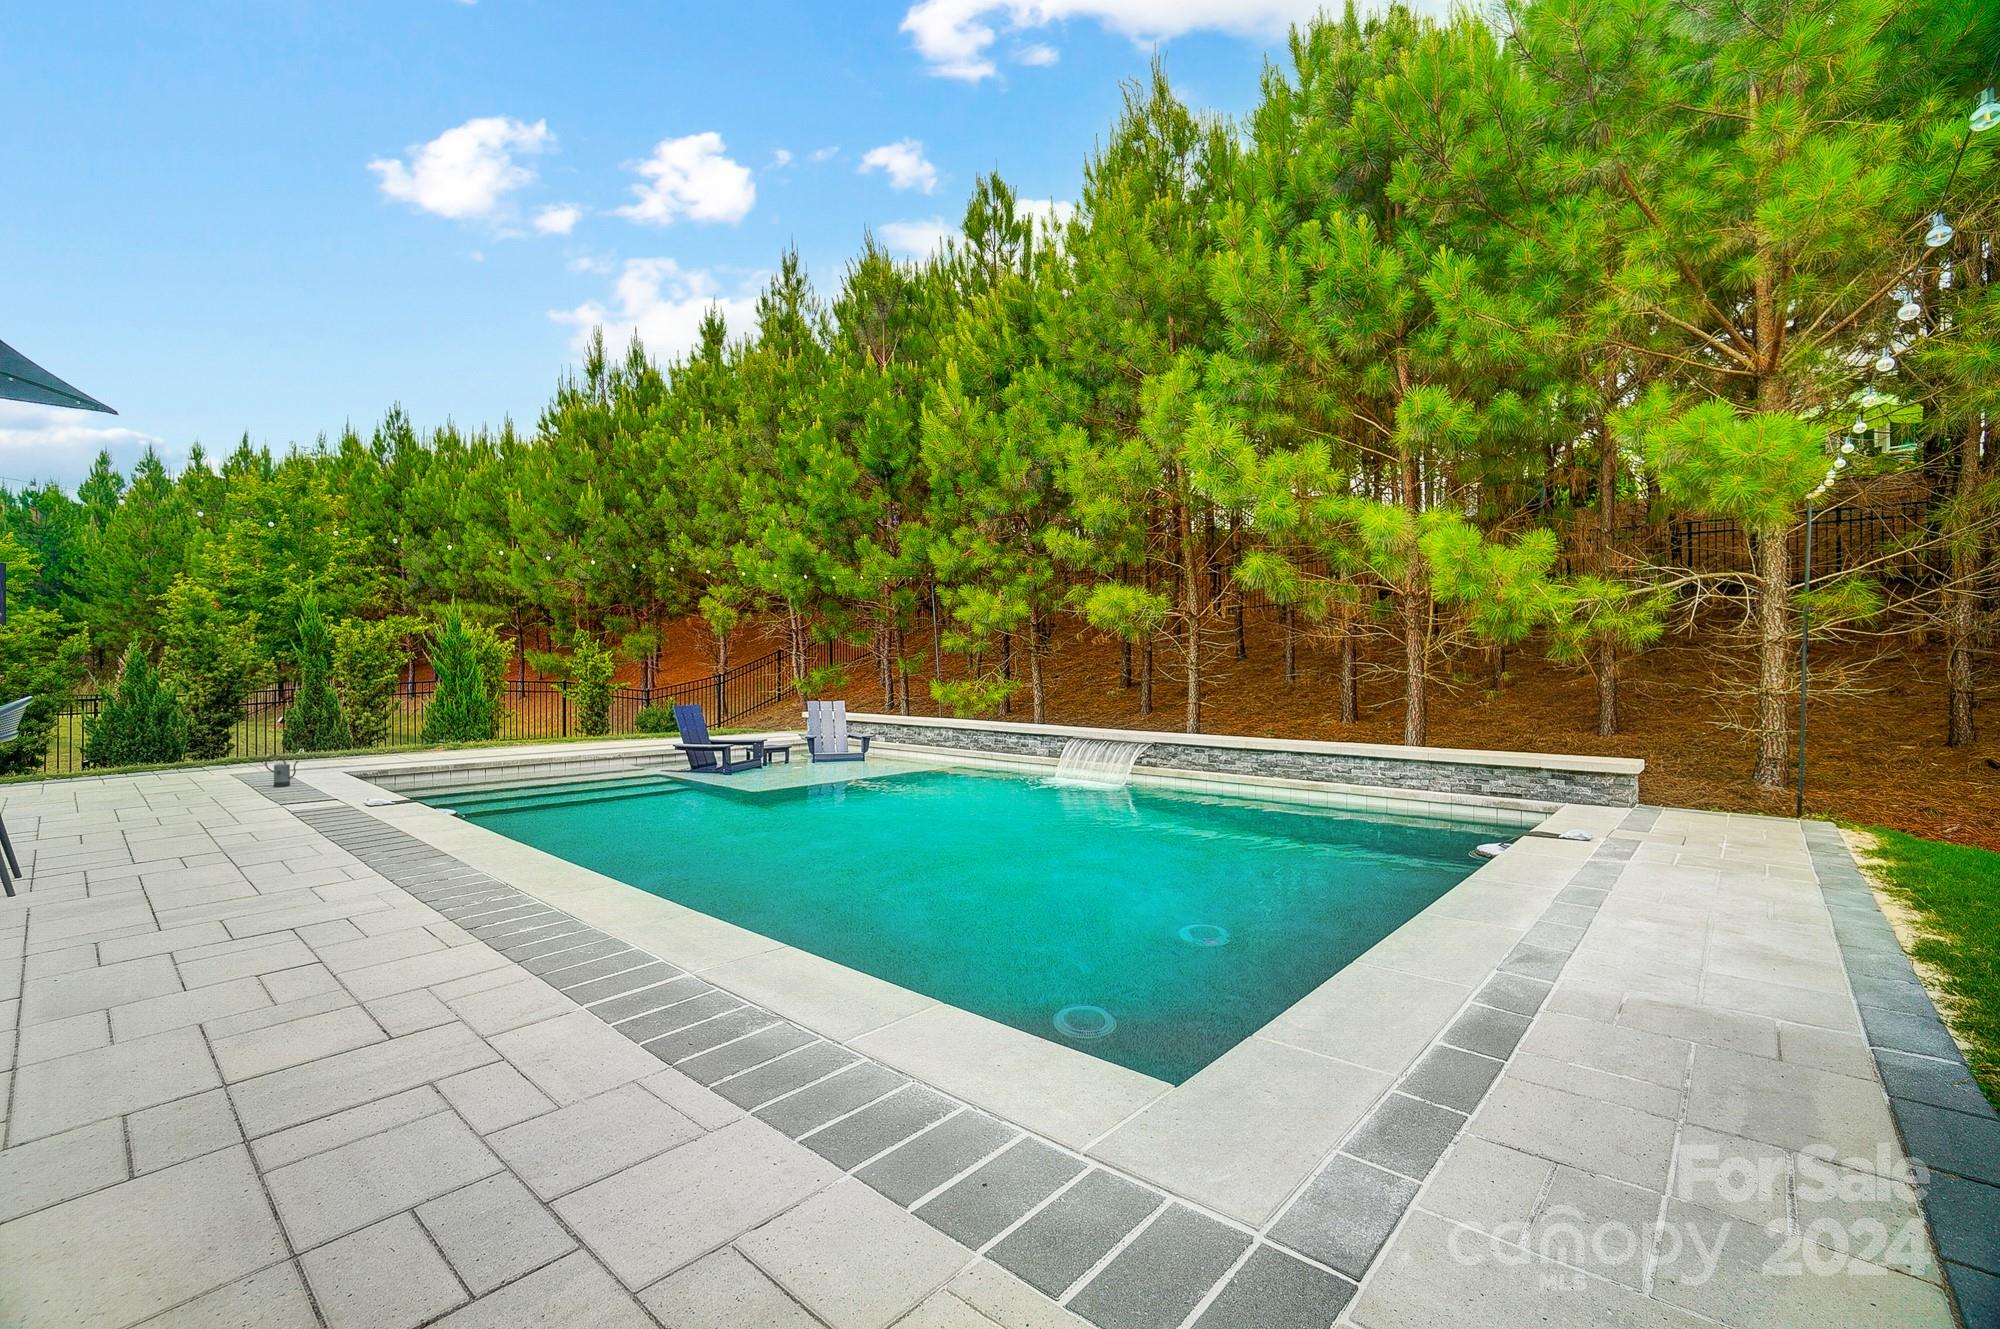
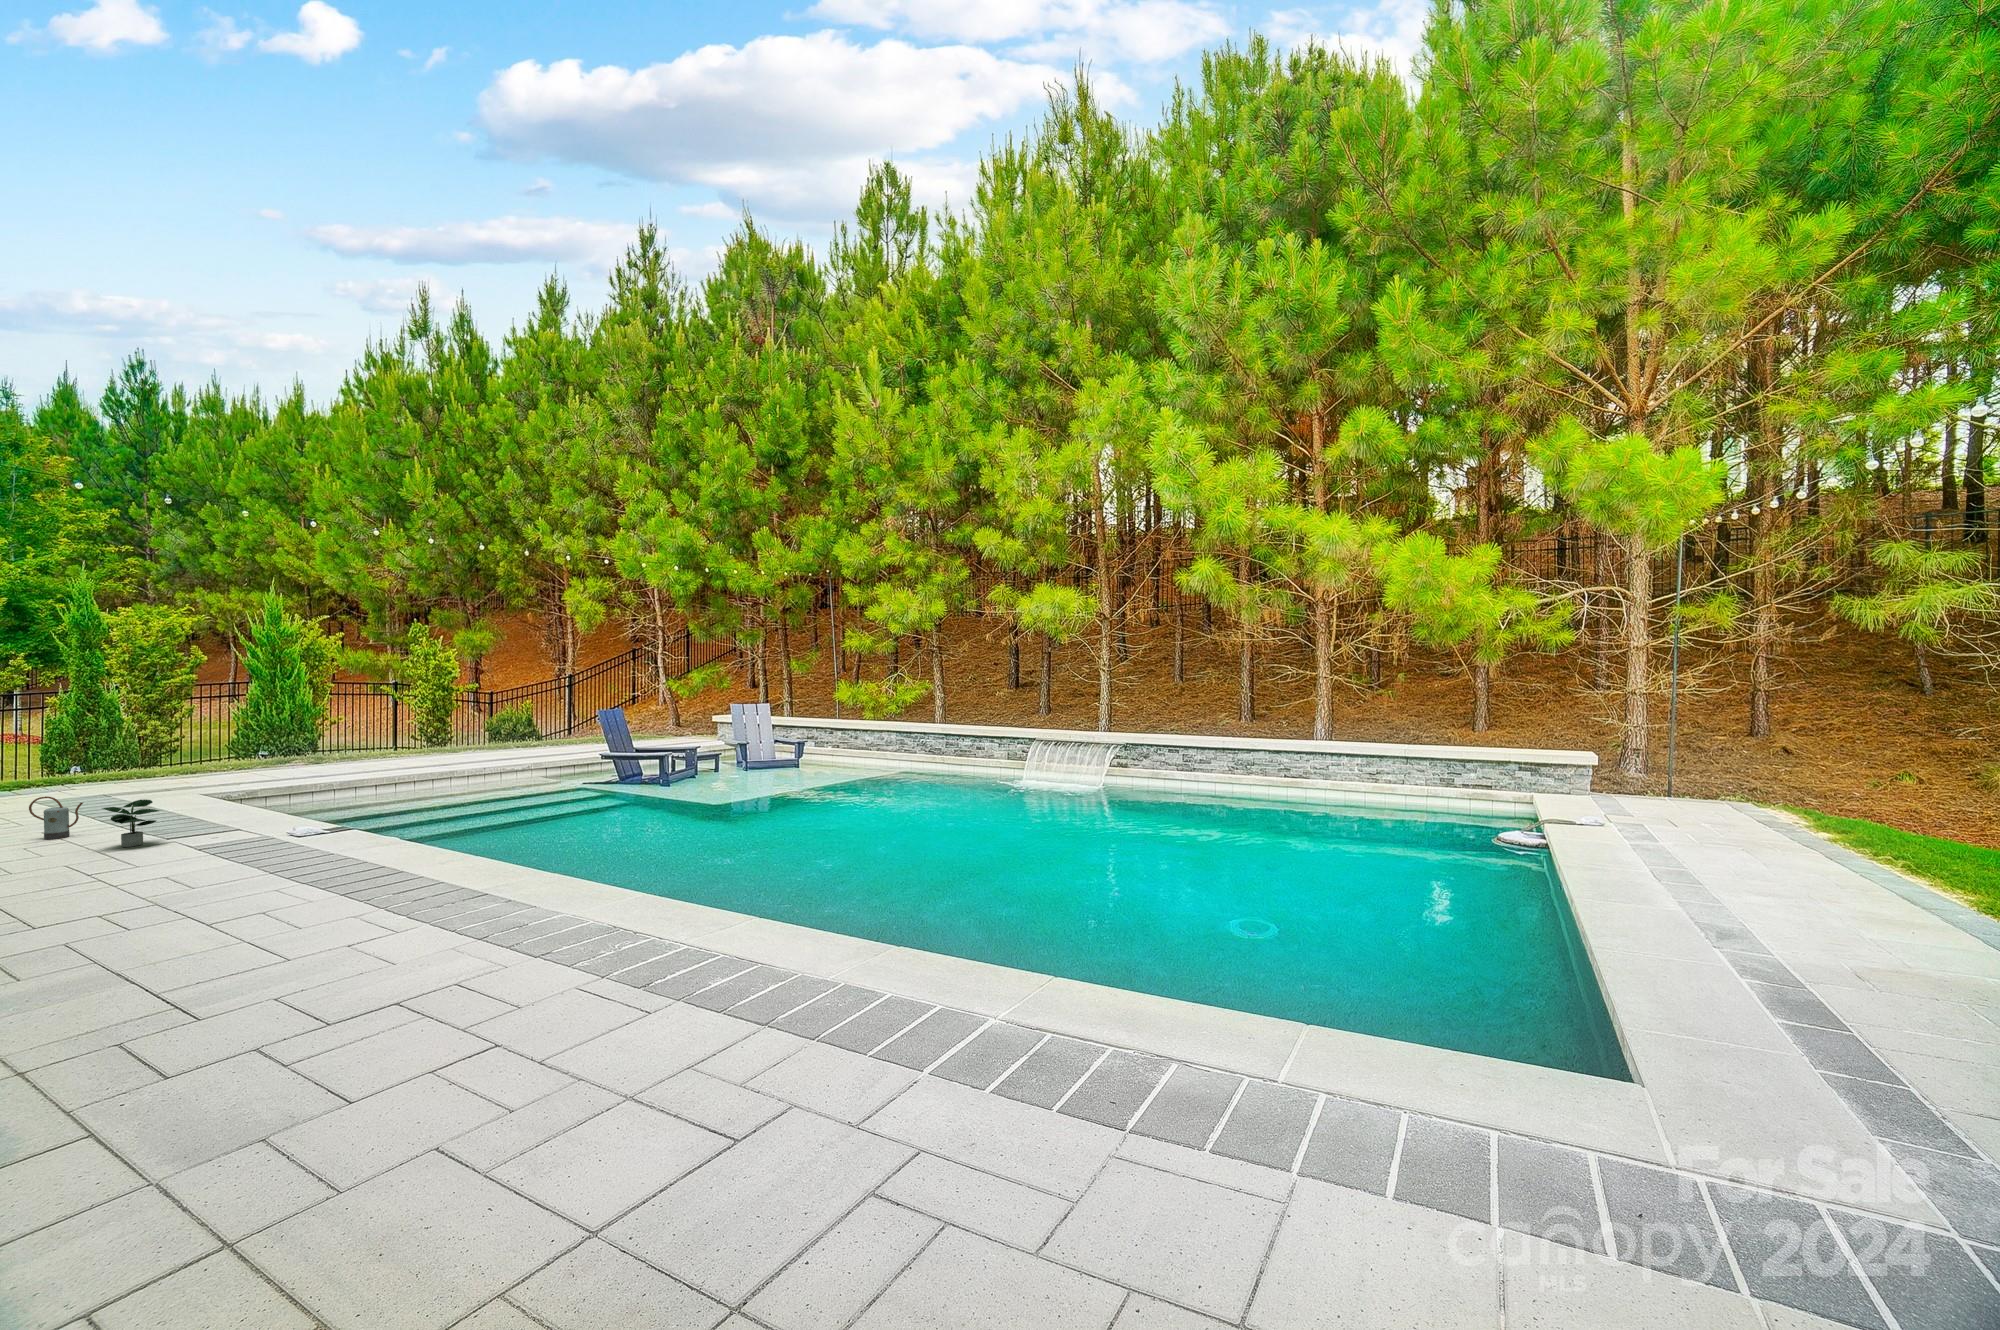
potted plant: none [303,759,342,794] -> present [102,799,159,847]

